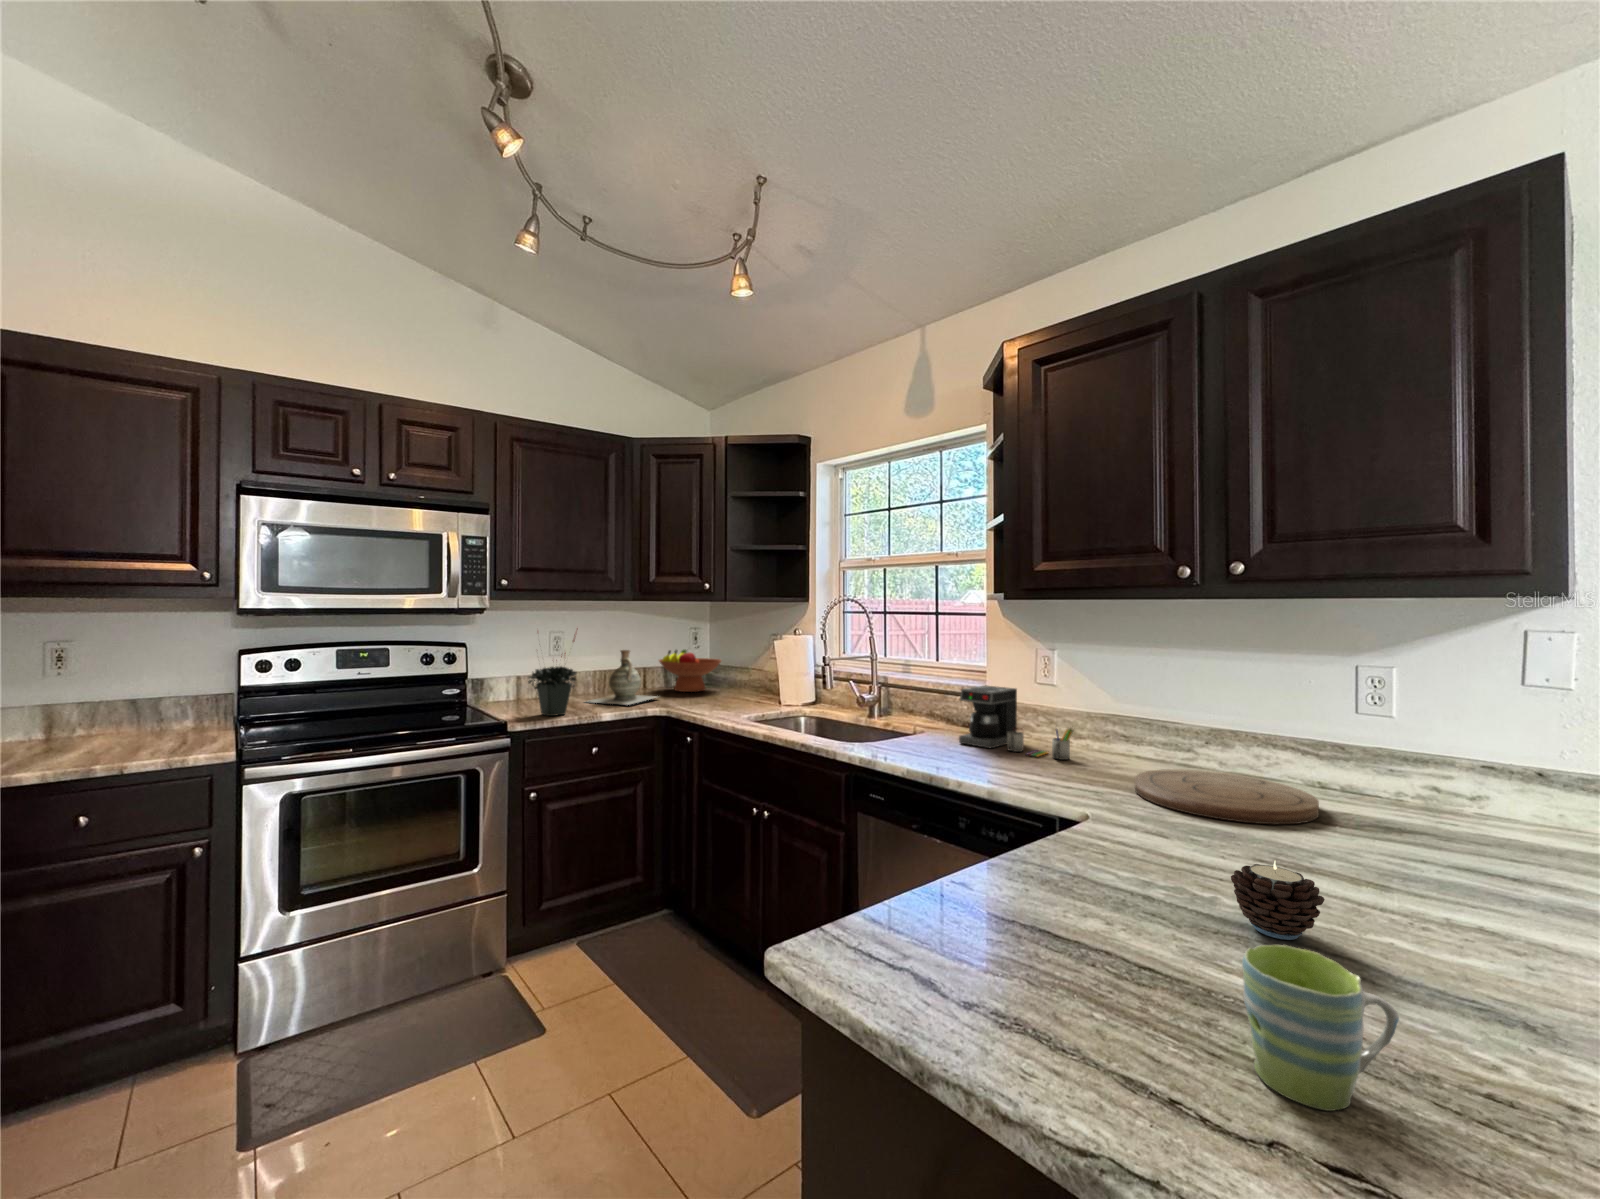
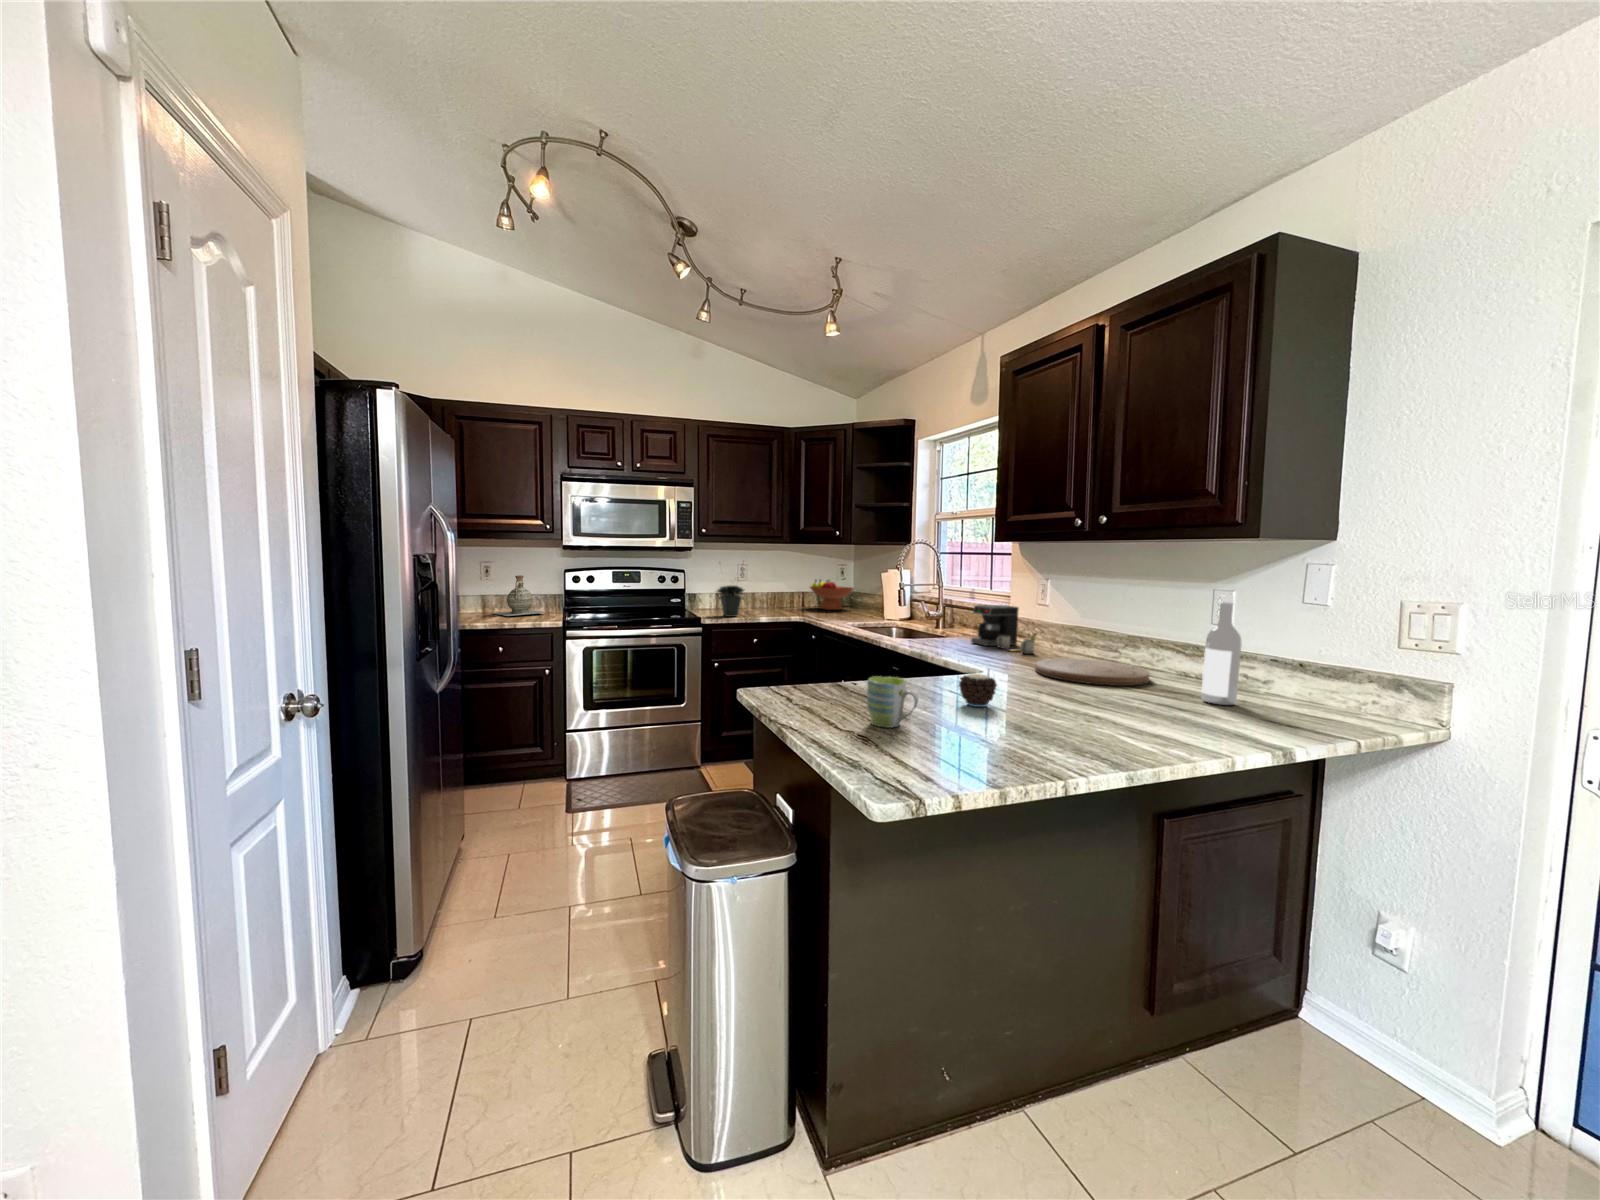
ceramic jug: present [588,650,656,705] -> present [493,575,545,616]
wine bottle: none [1455,682,1520,853] -> present [1201,595,1241,705]

